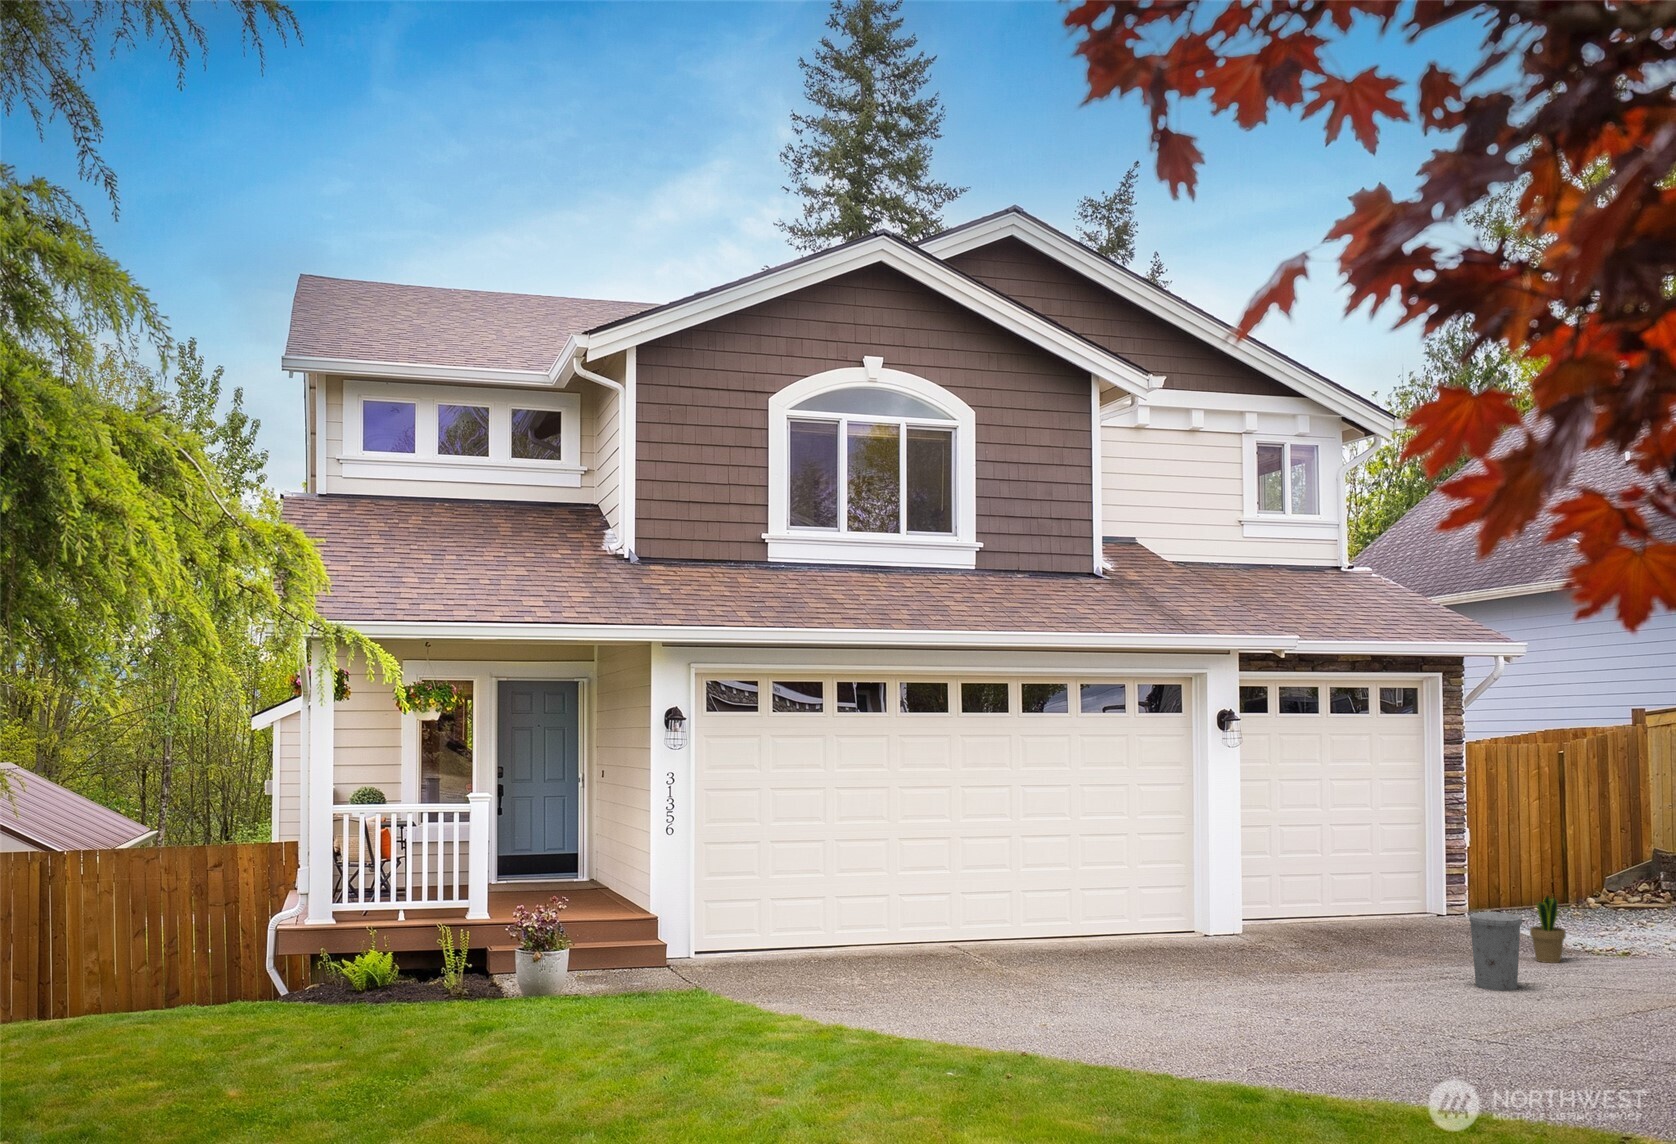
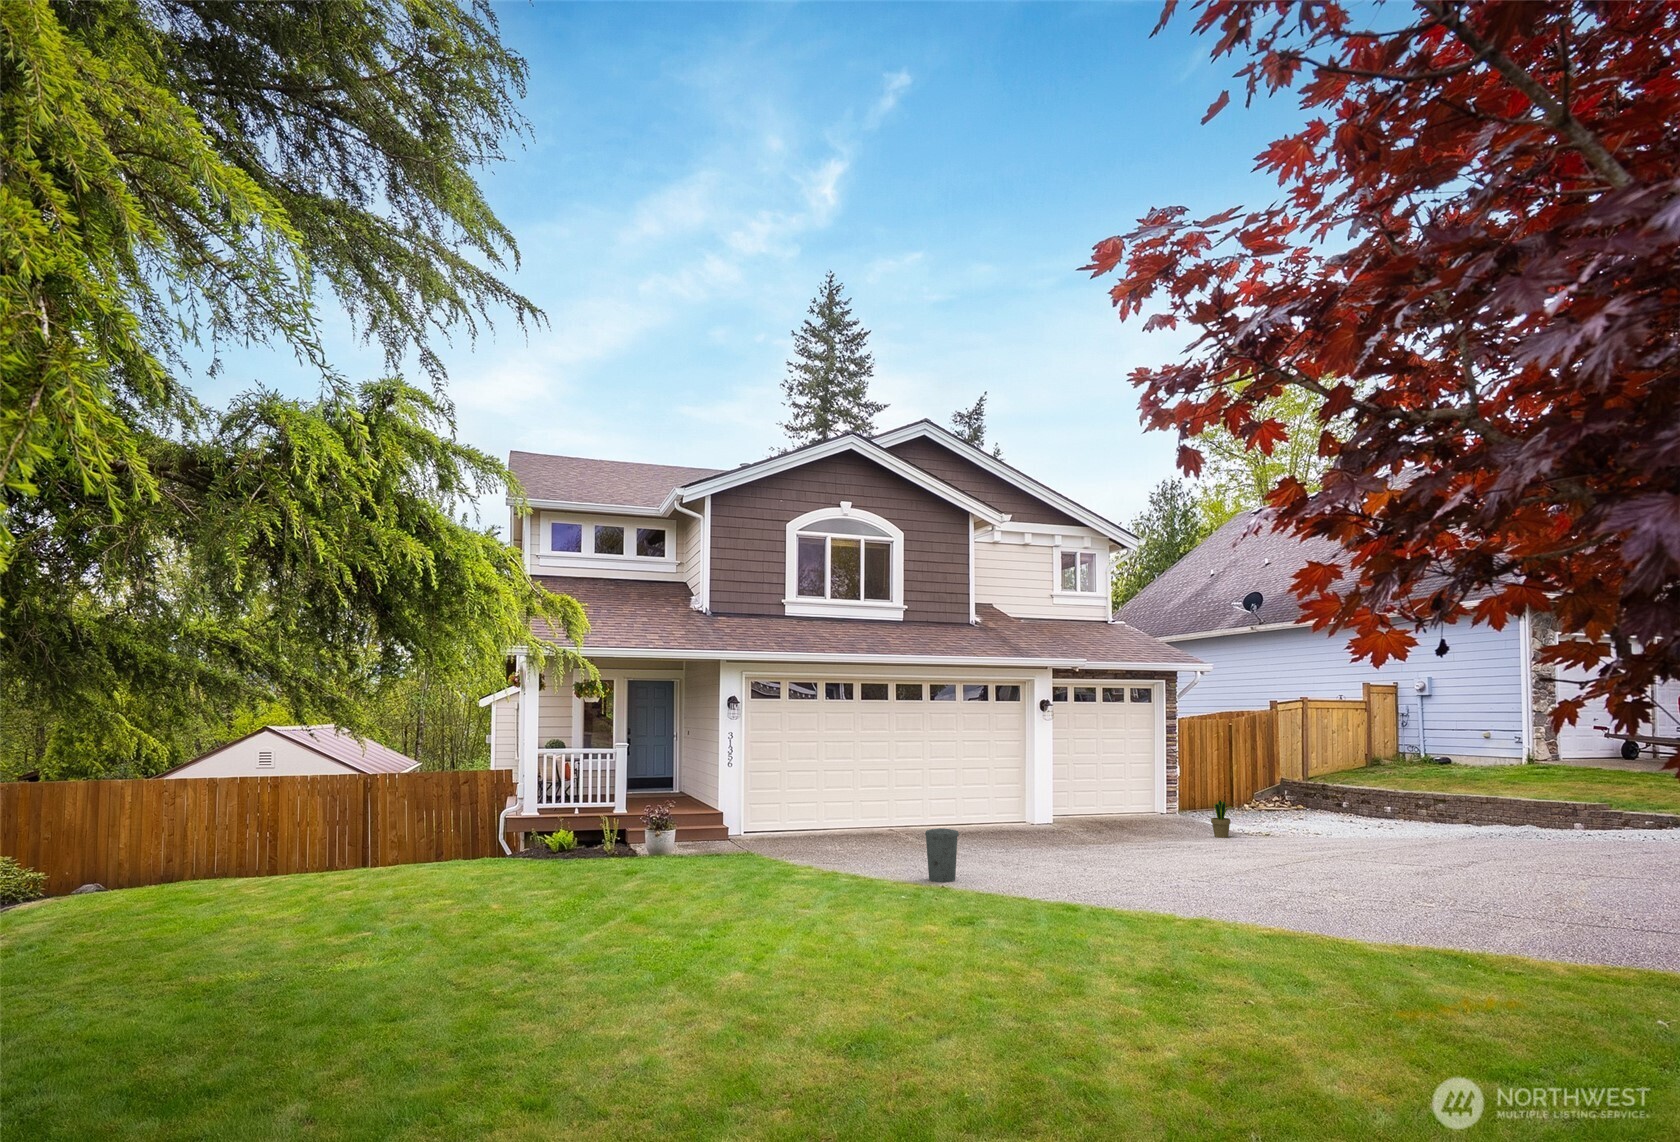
trash can: present [1469,912,1522,990] -> present [925,828,959,882]

